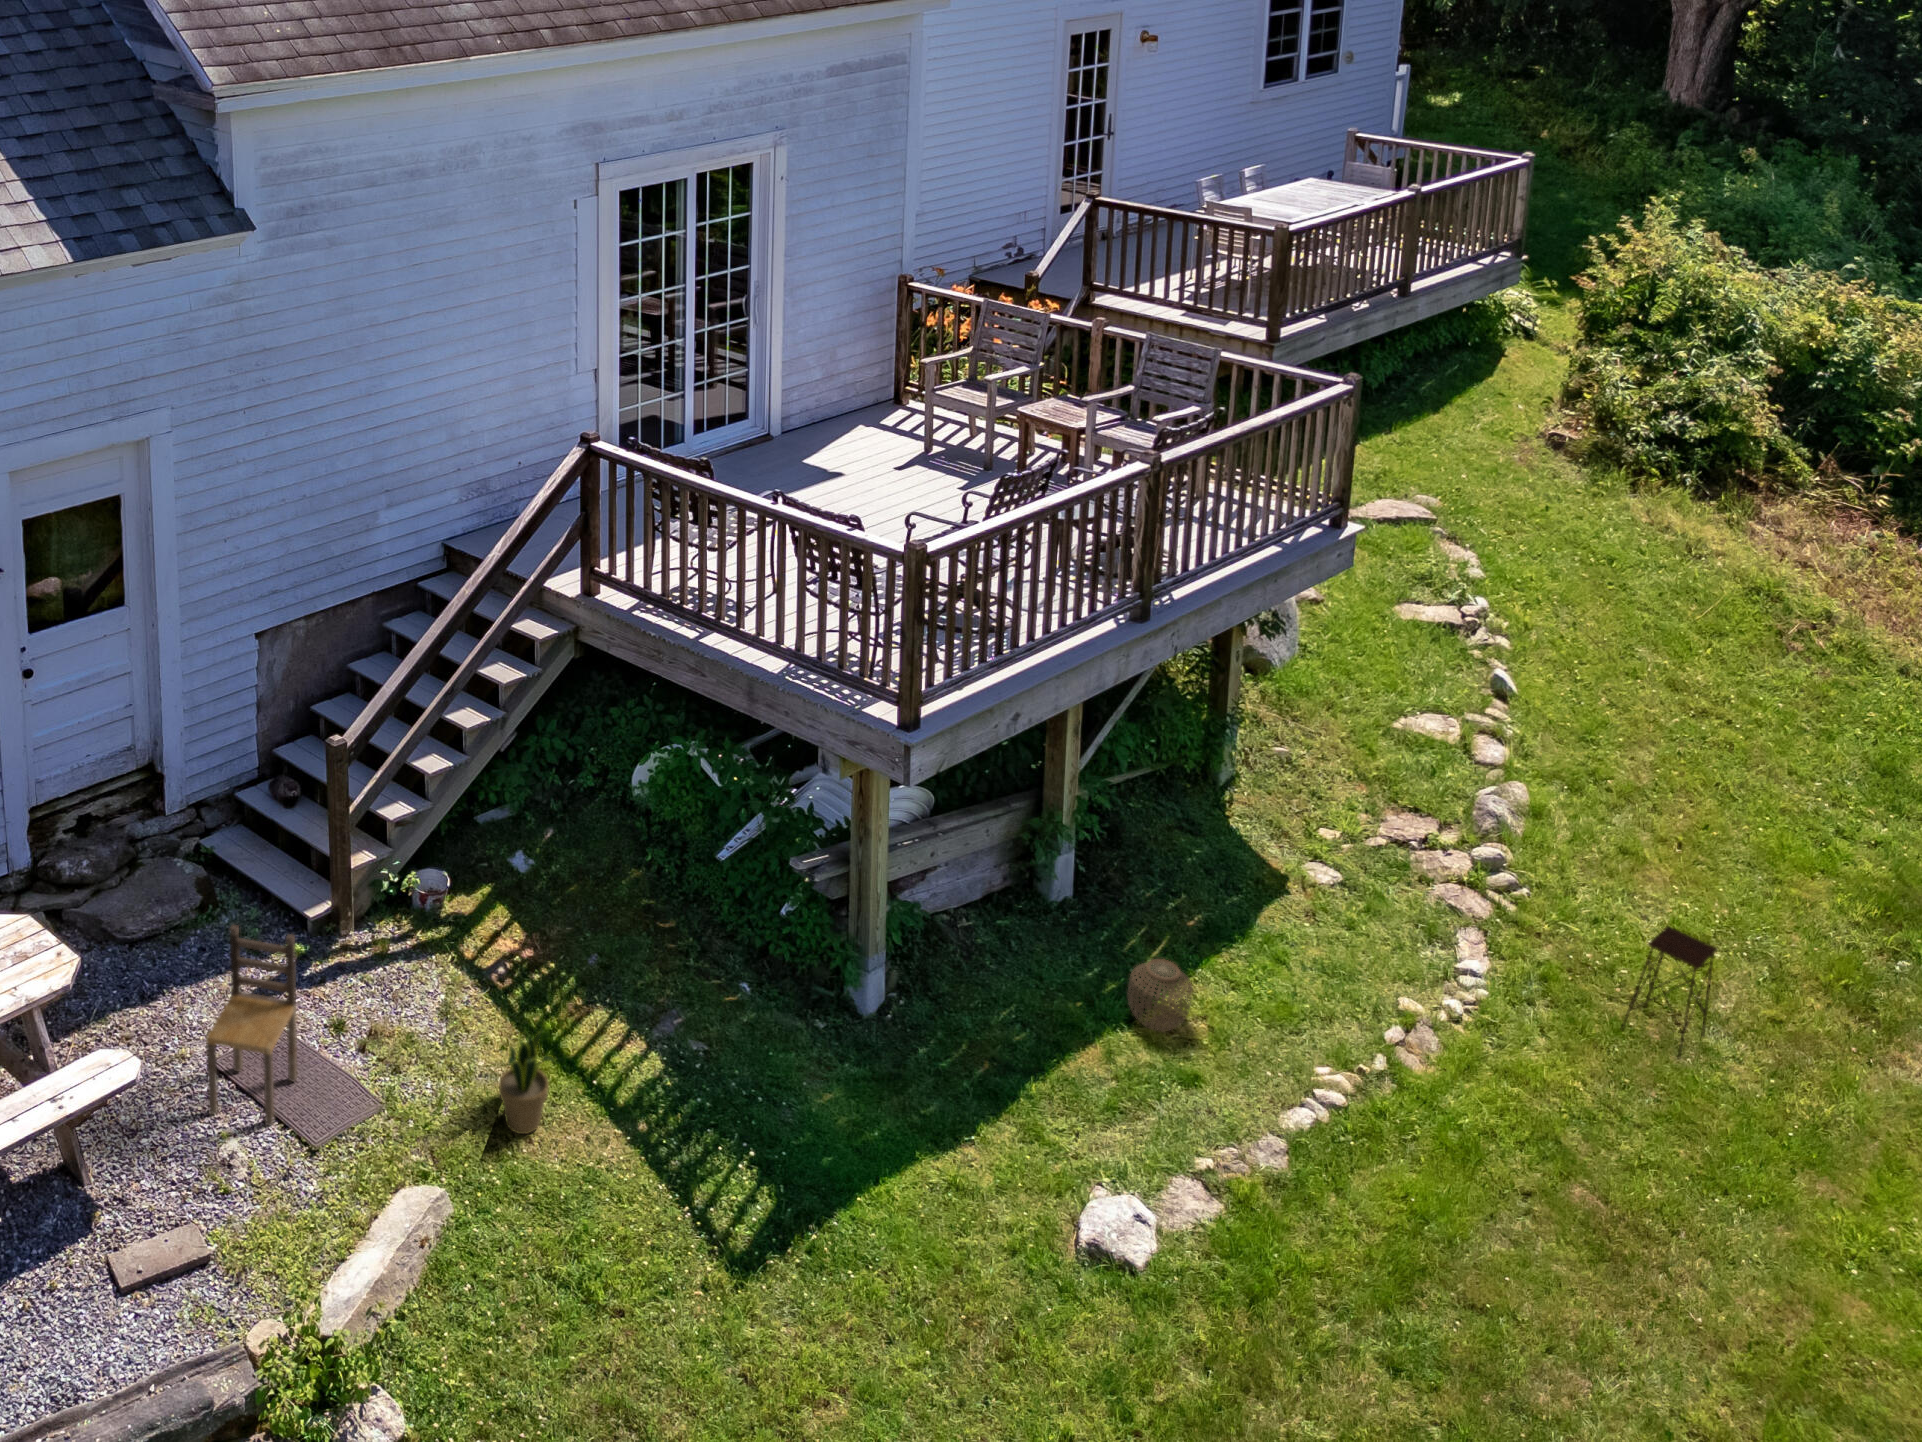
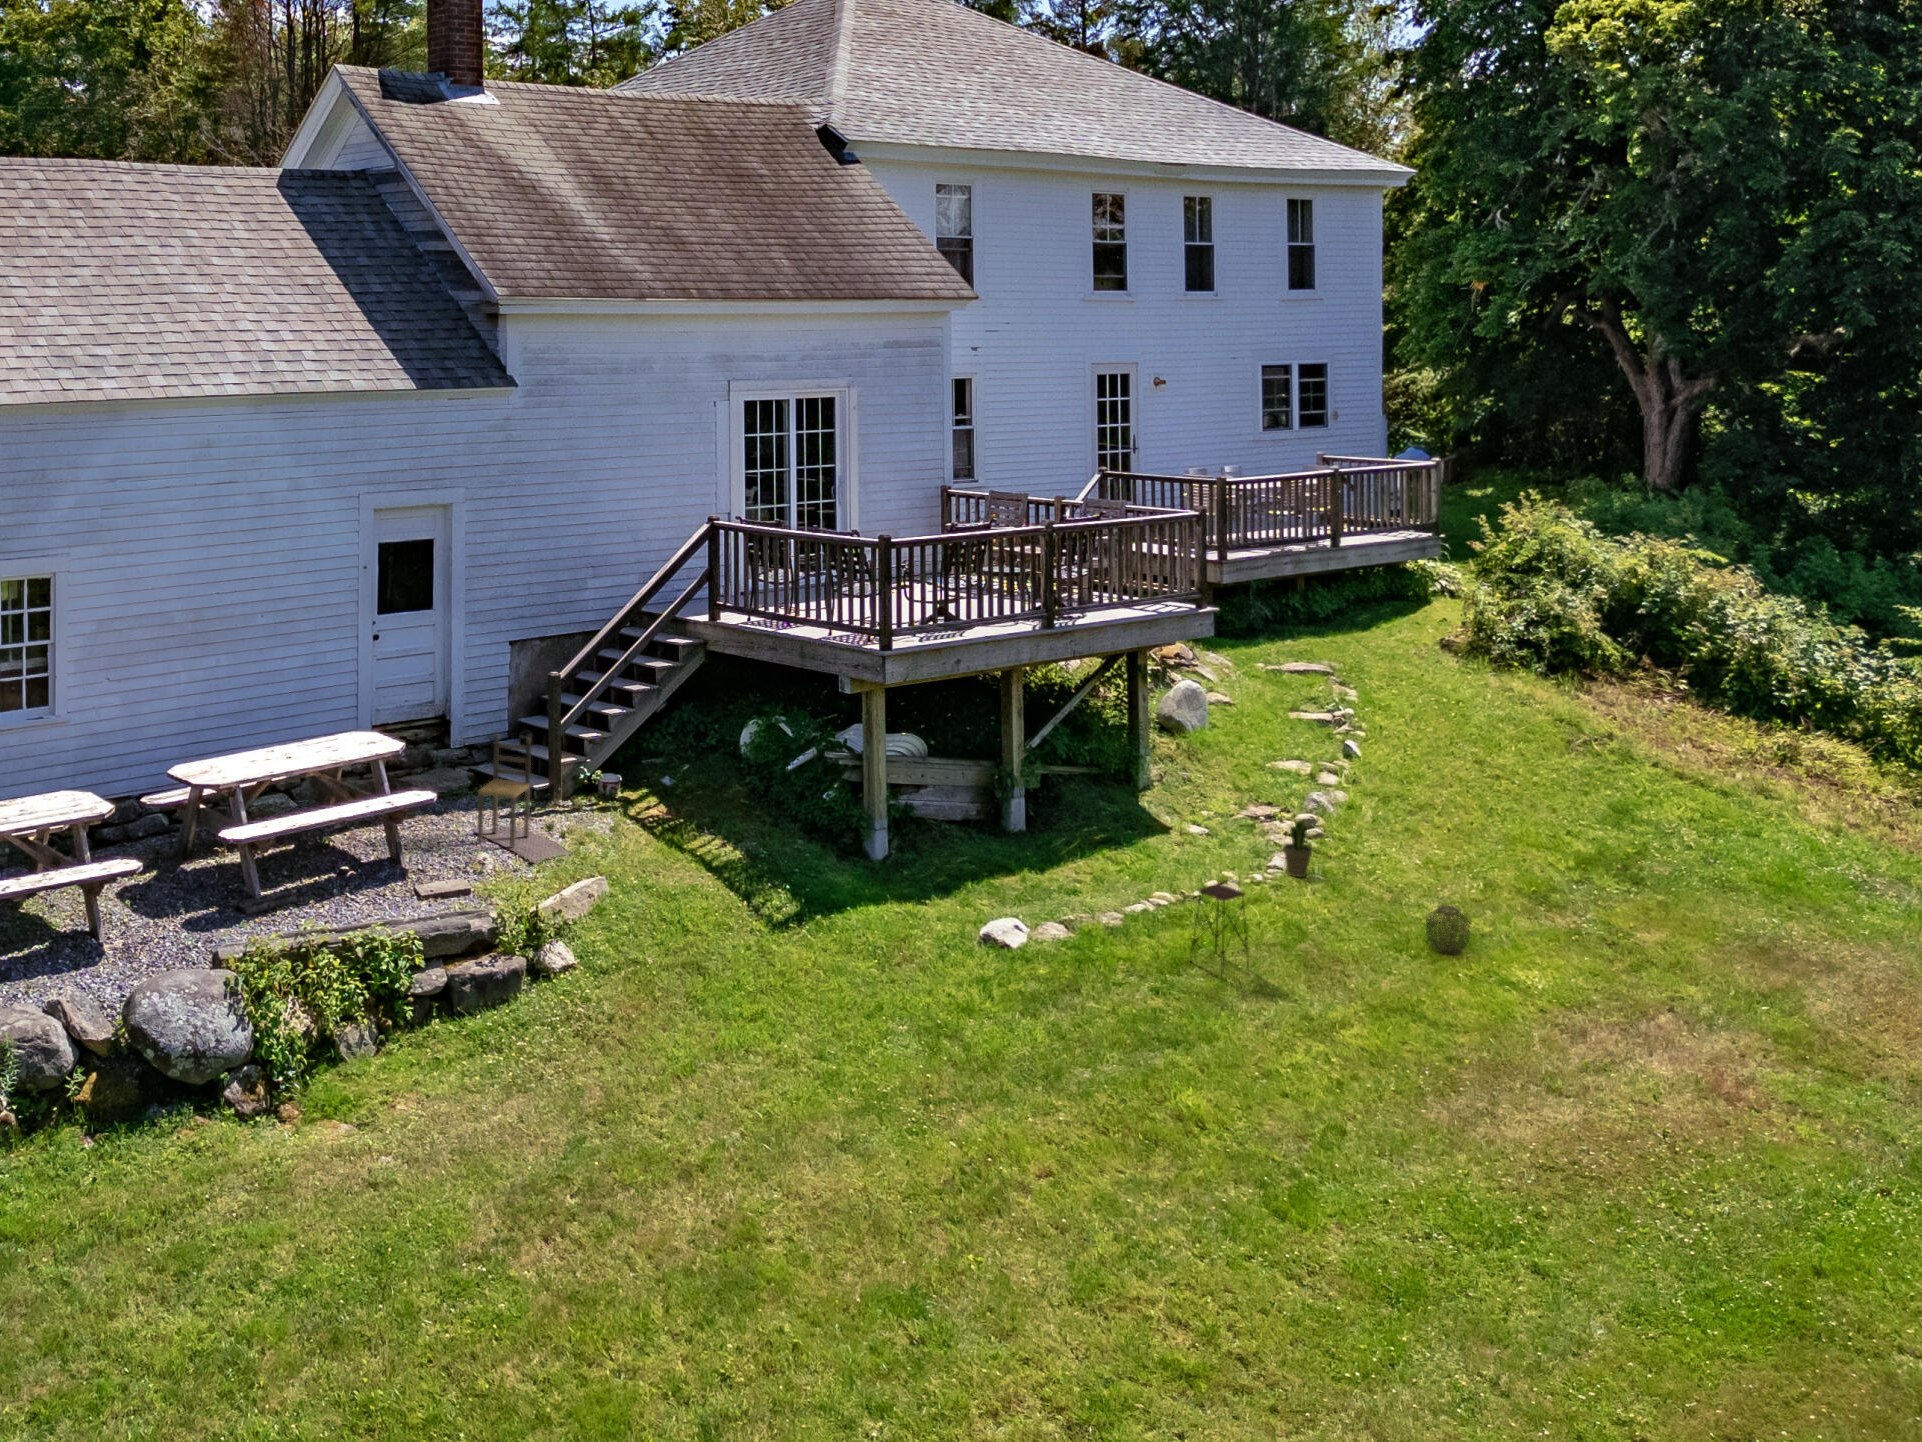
side table: present [1621,926,1717,1059] -> present [1190,884,1249,974]
woven basket: present [1128,959,1192,1031] -> present [1426,906,1470,954]
potted plant: present [499,1032,555,1134] -> present [1283,821,1314,877]

